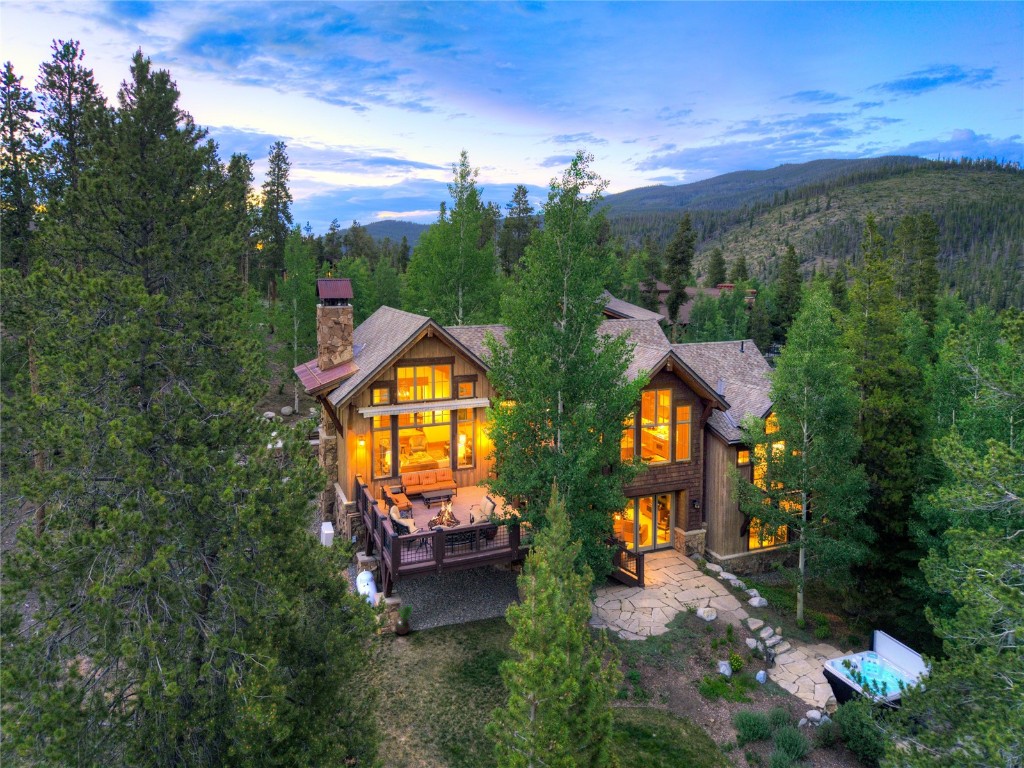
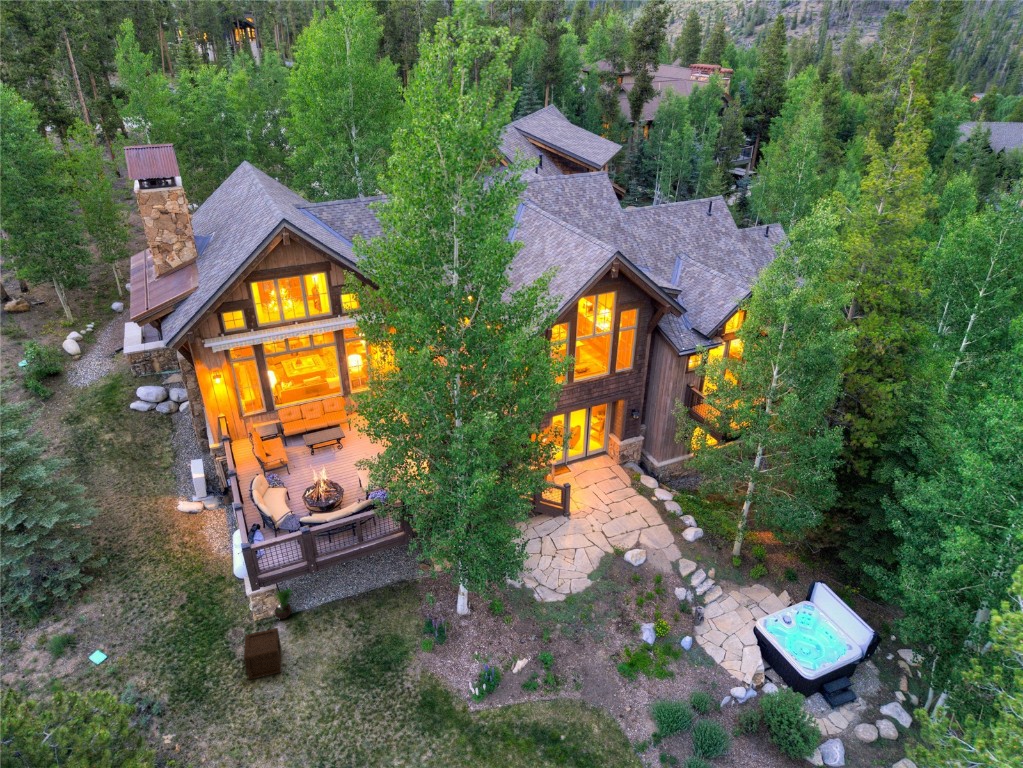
wooden crate: none [375,631,404,673] -> present [244,628,281,680]

